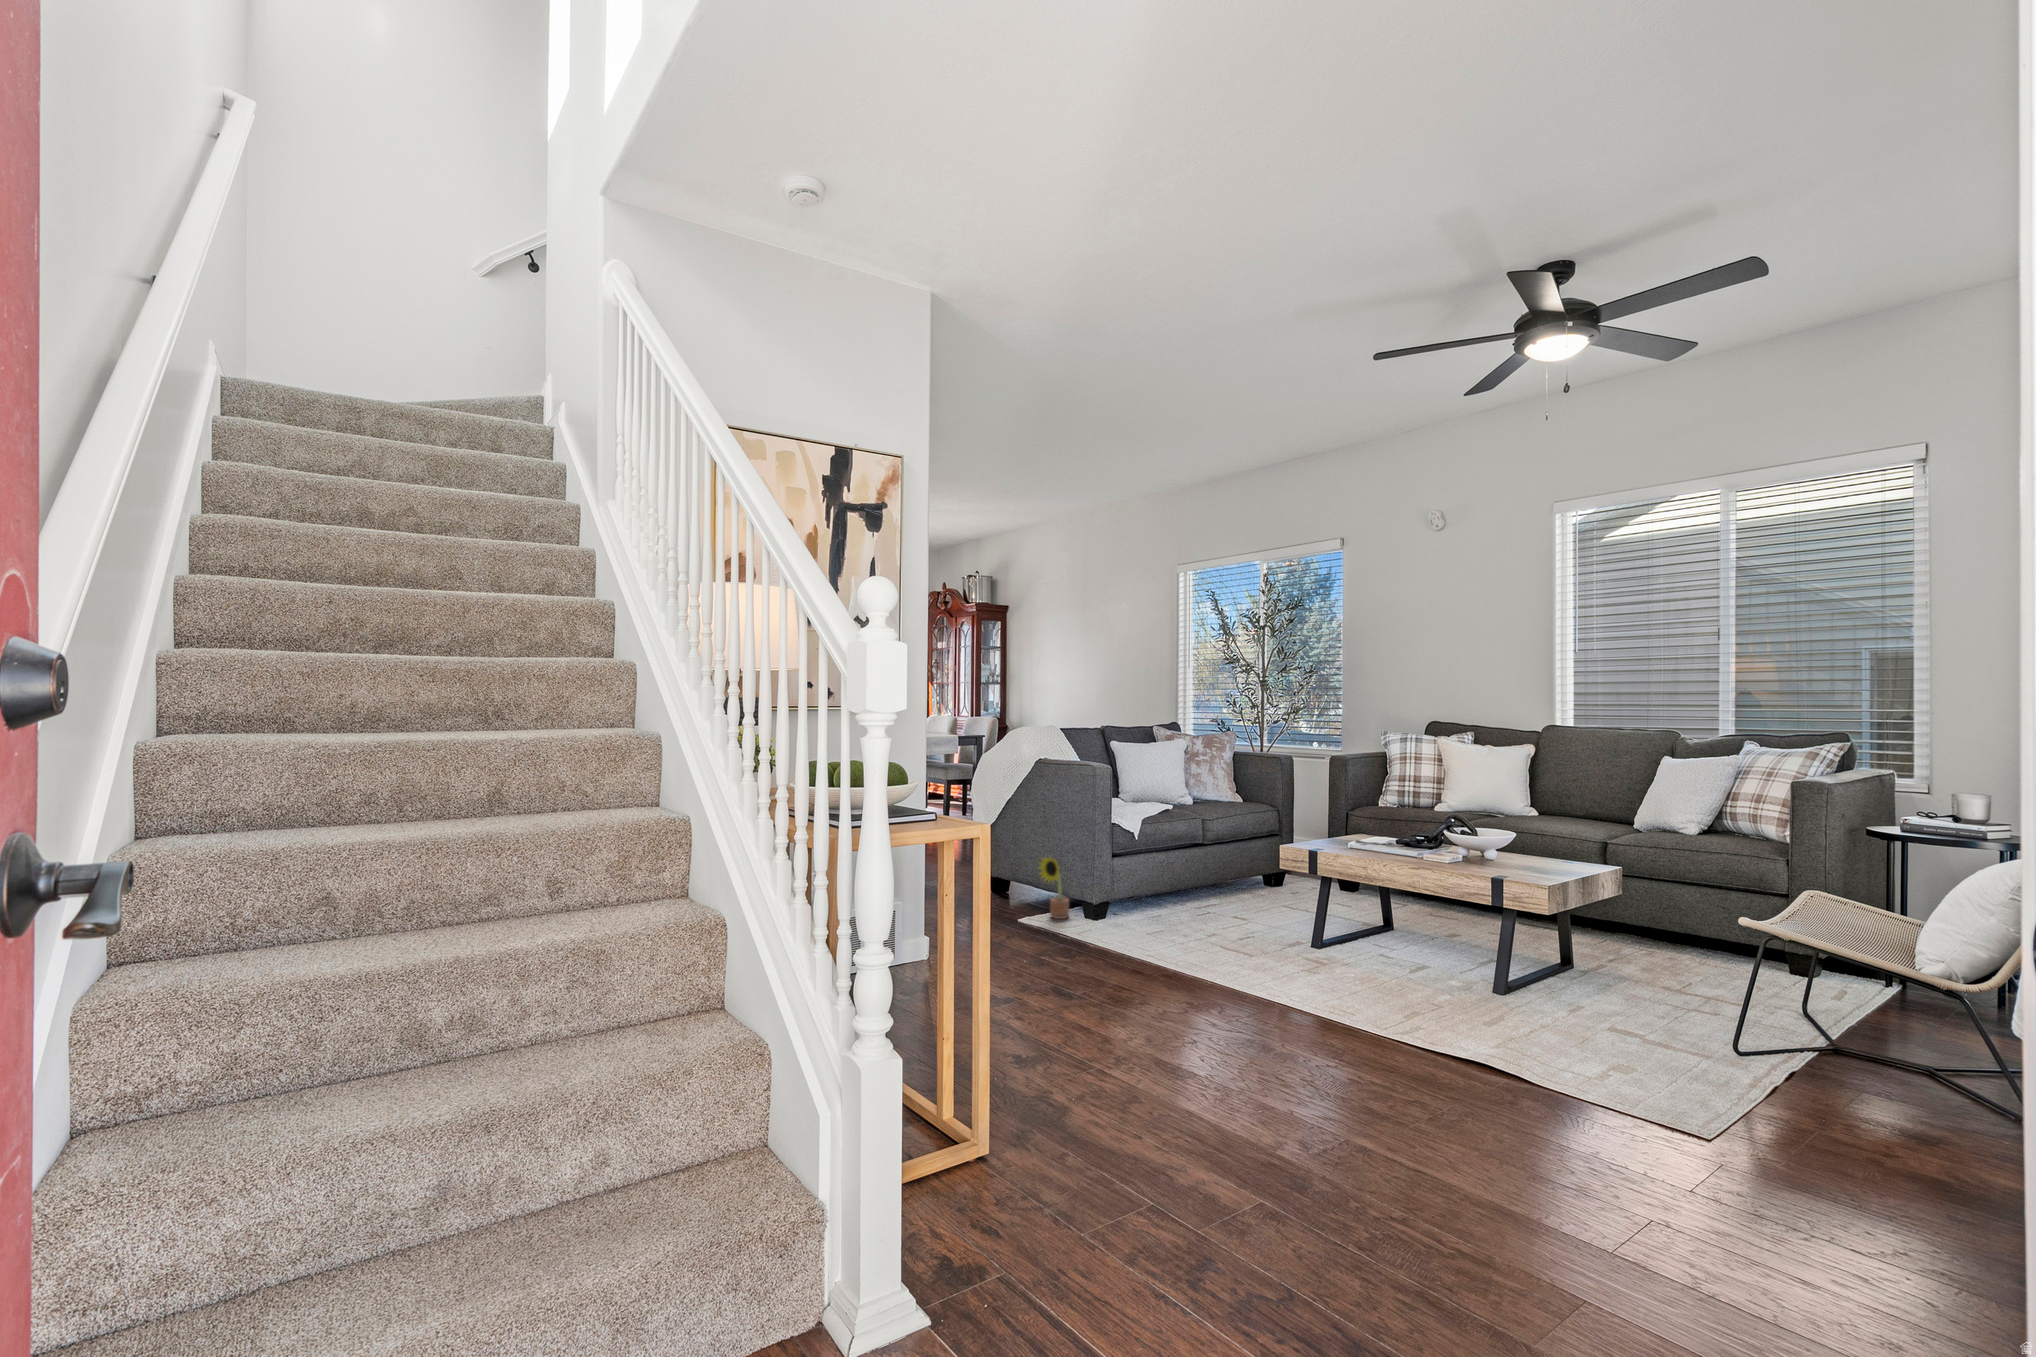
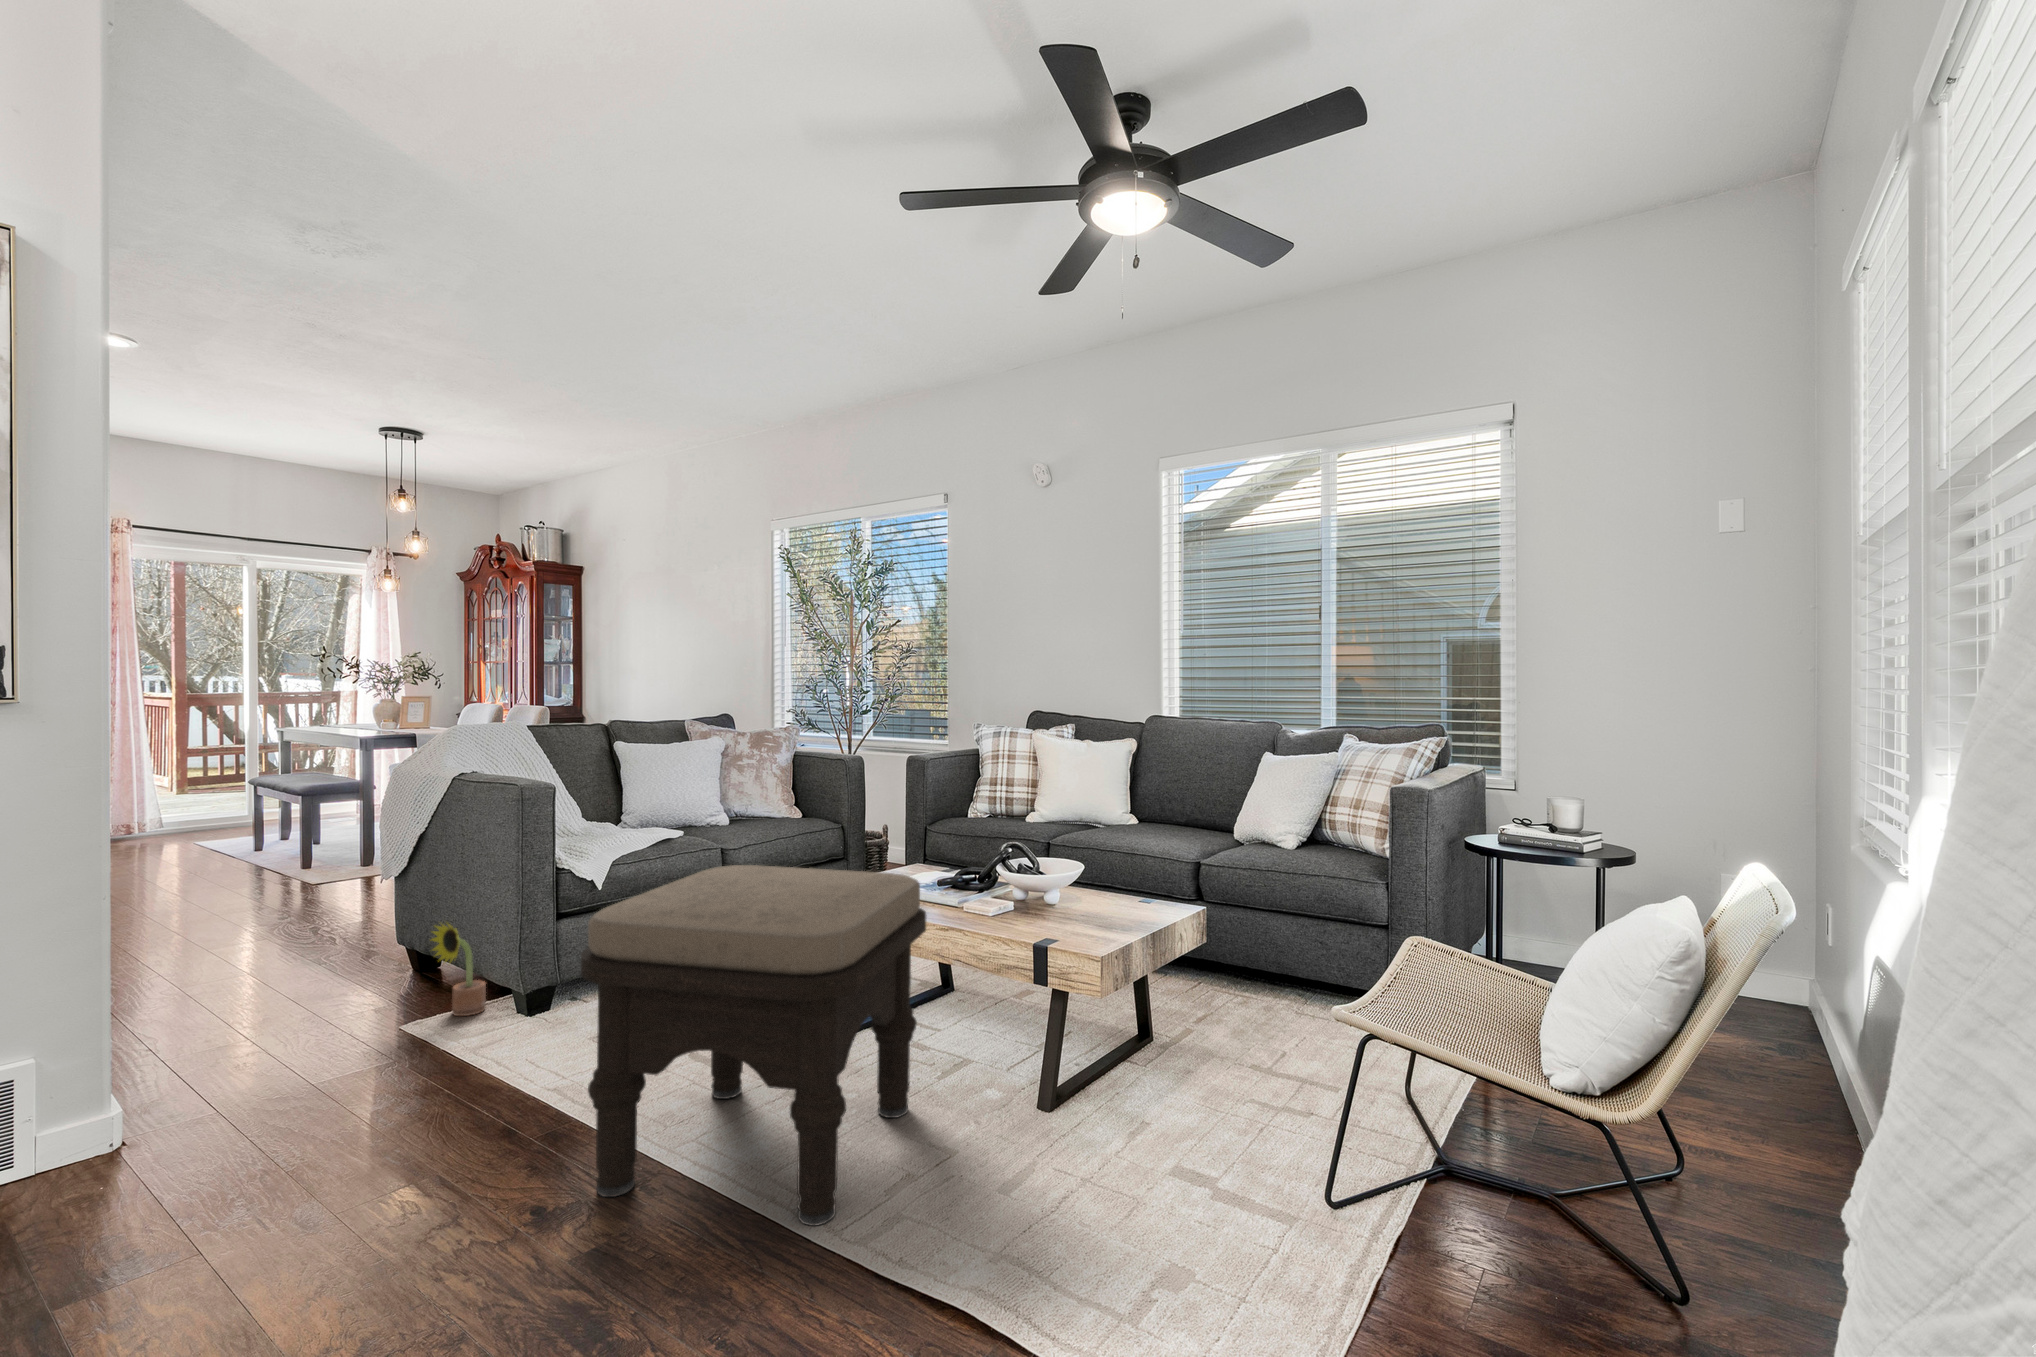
ottoman: none [1212,819,1412,1025] -> present [581,865,926,1226]

